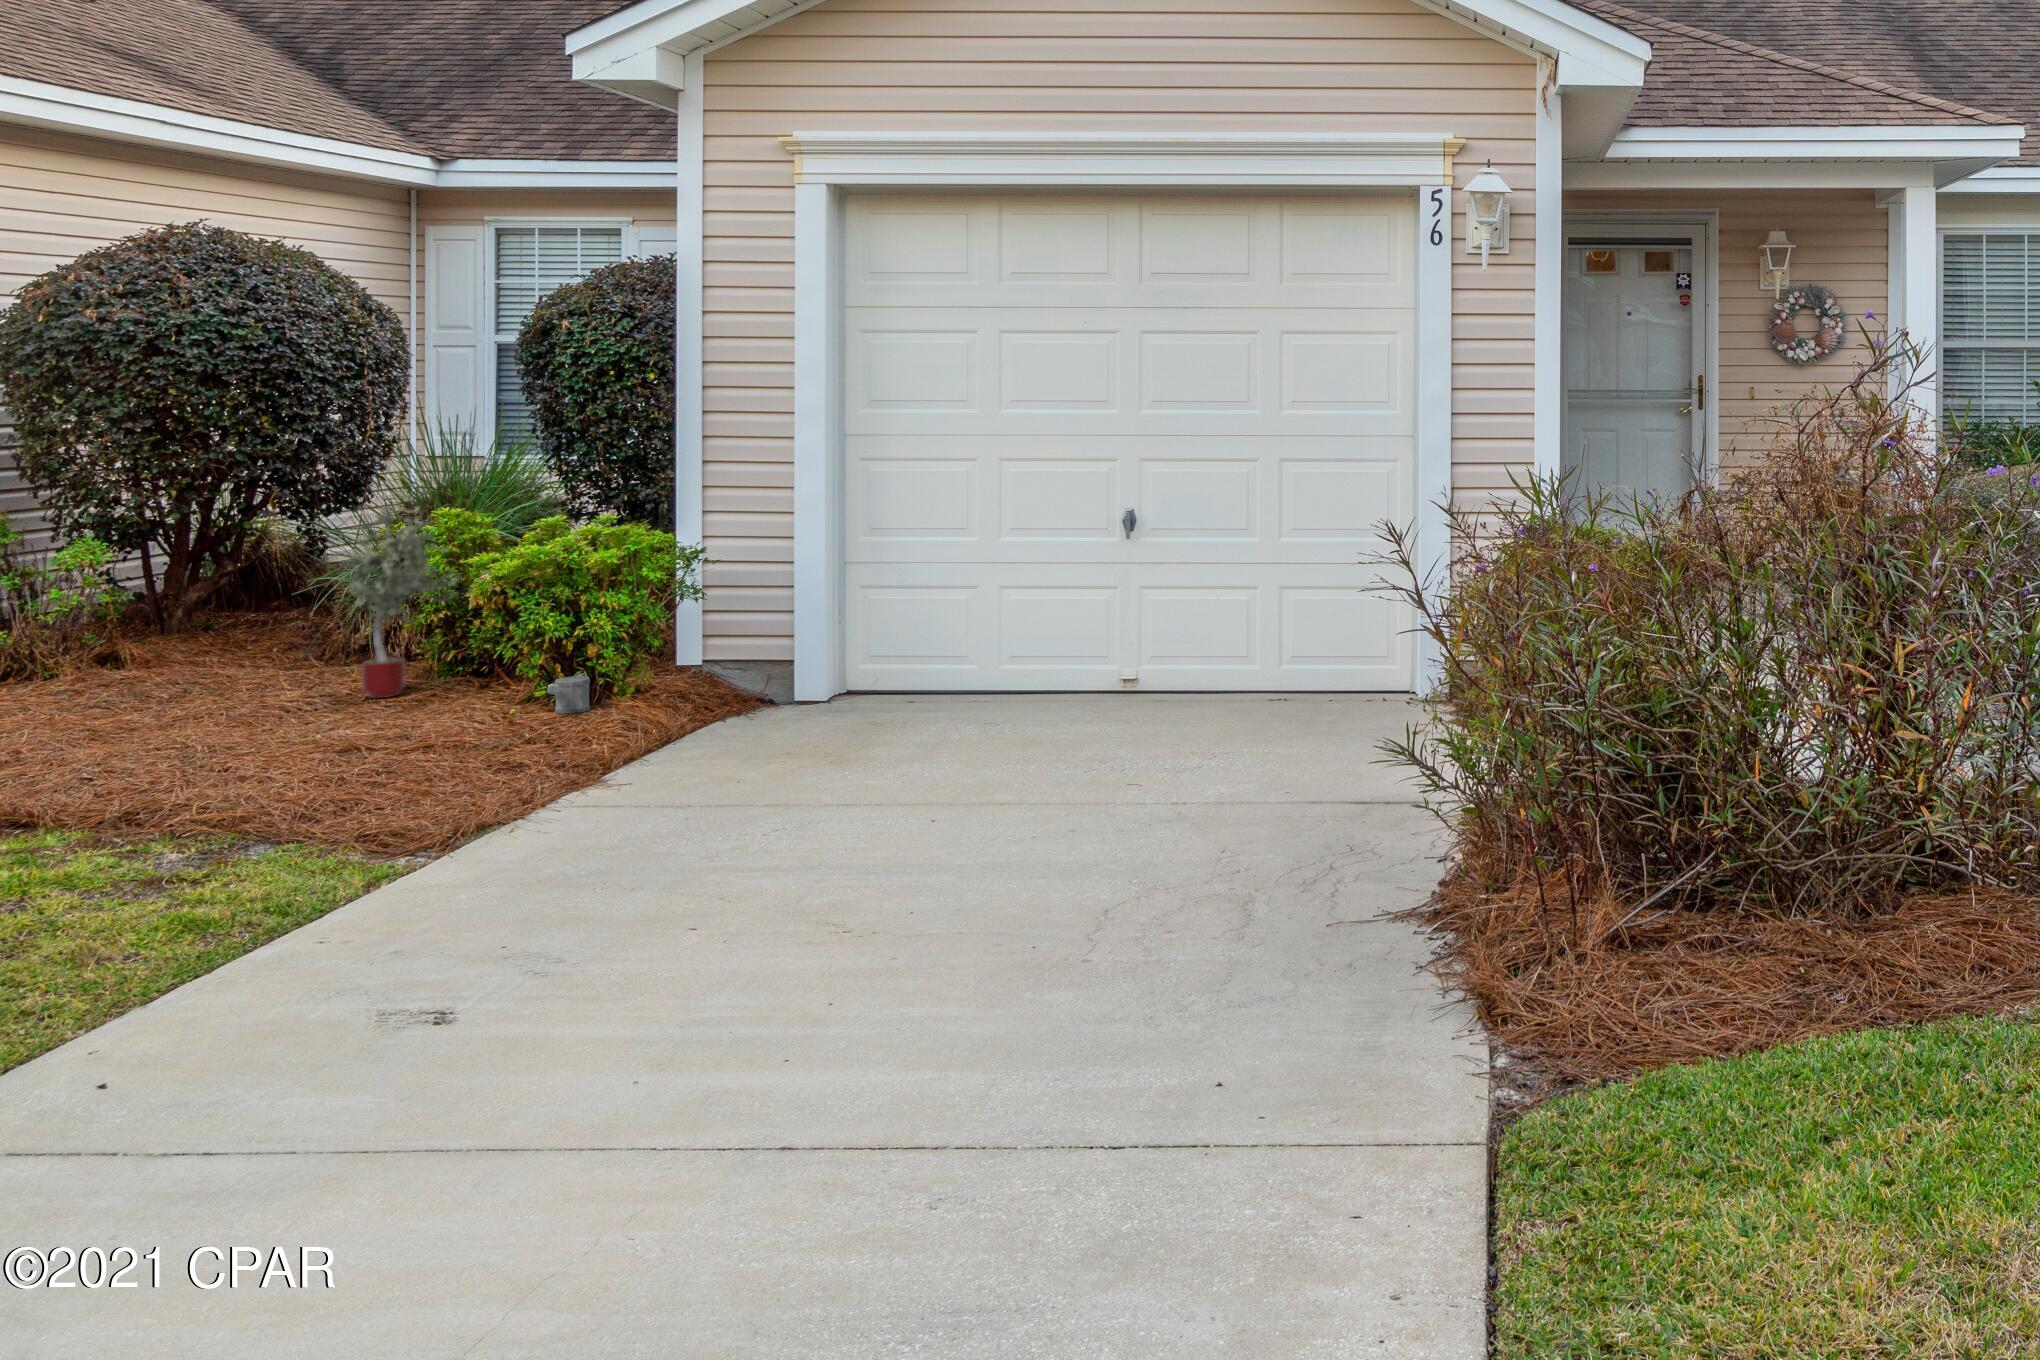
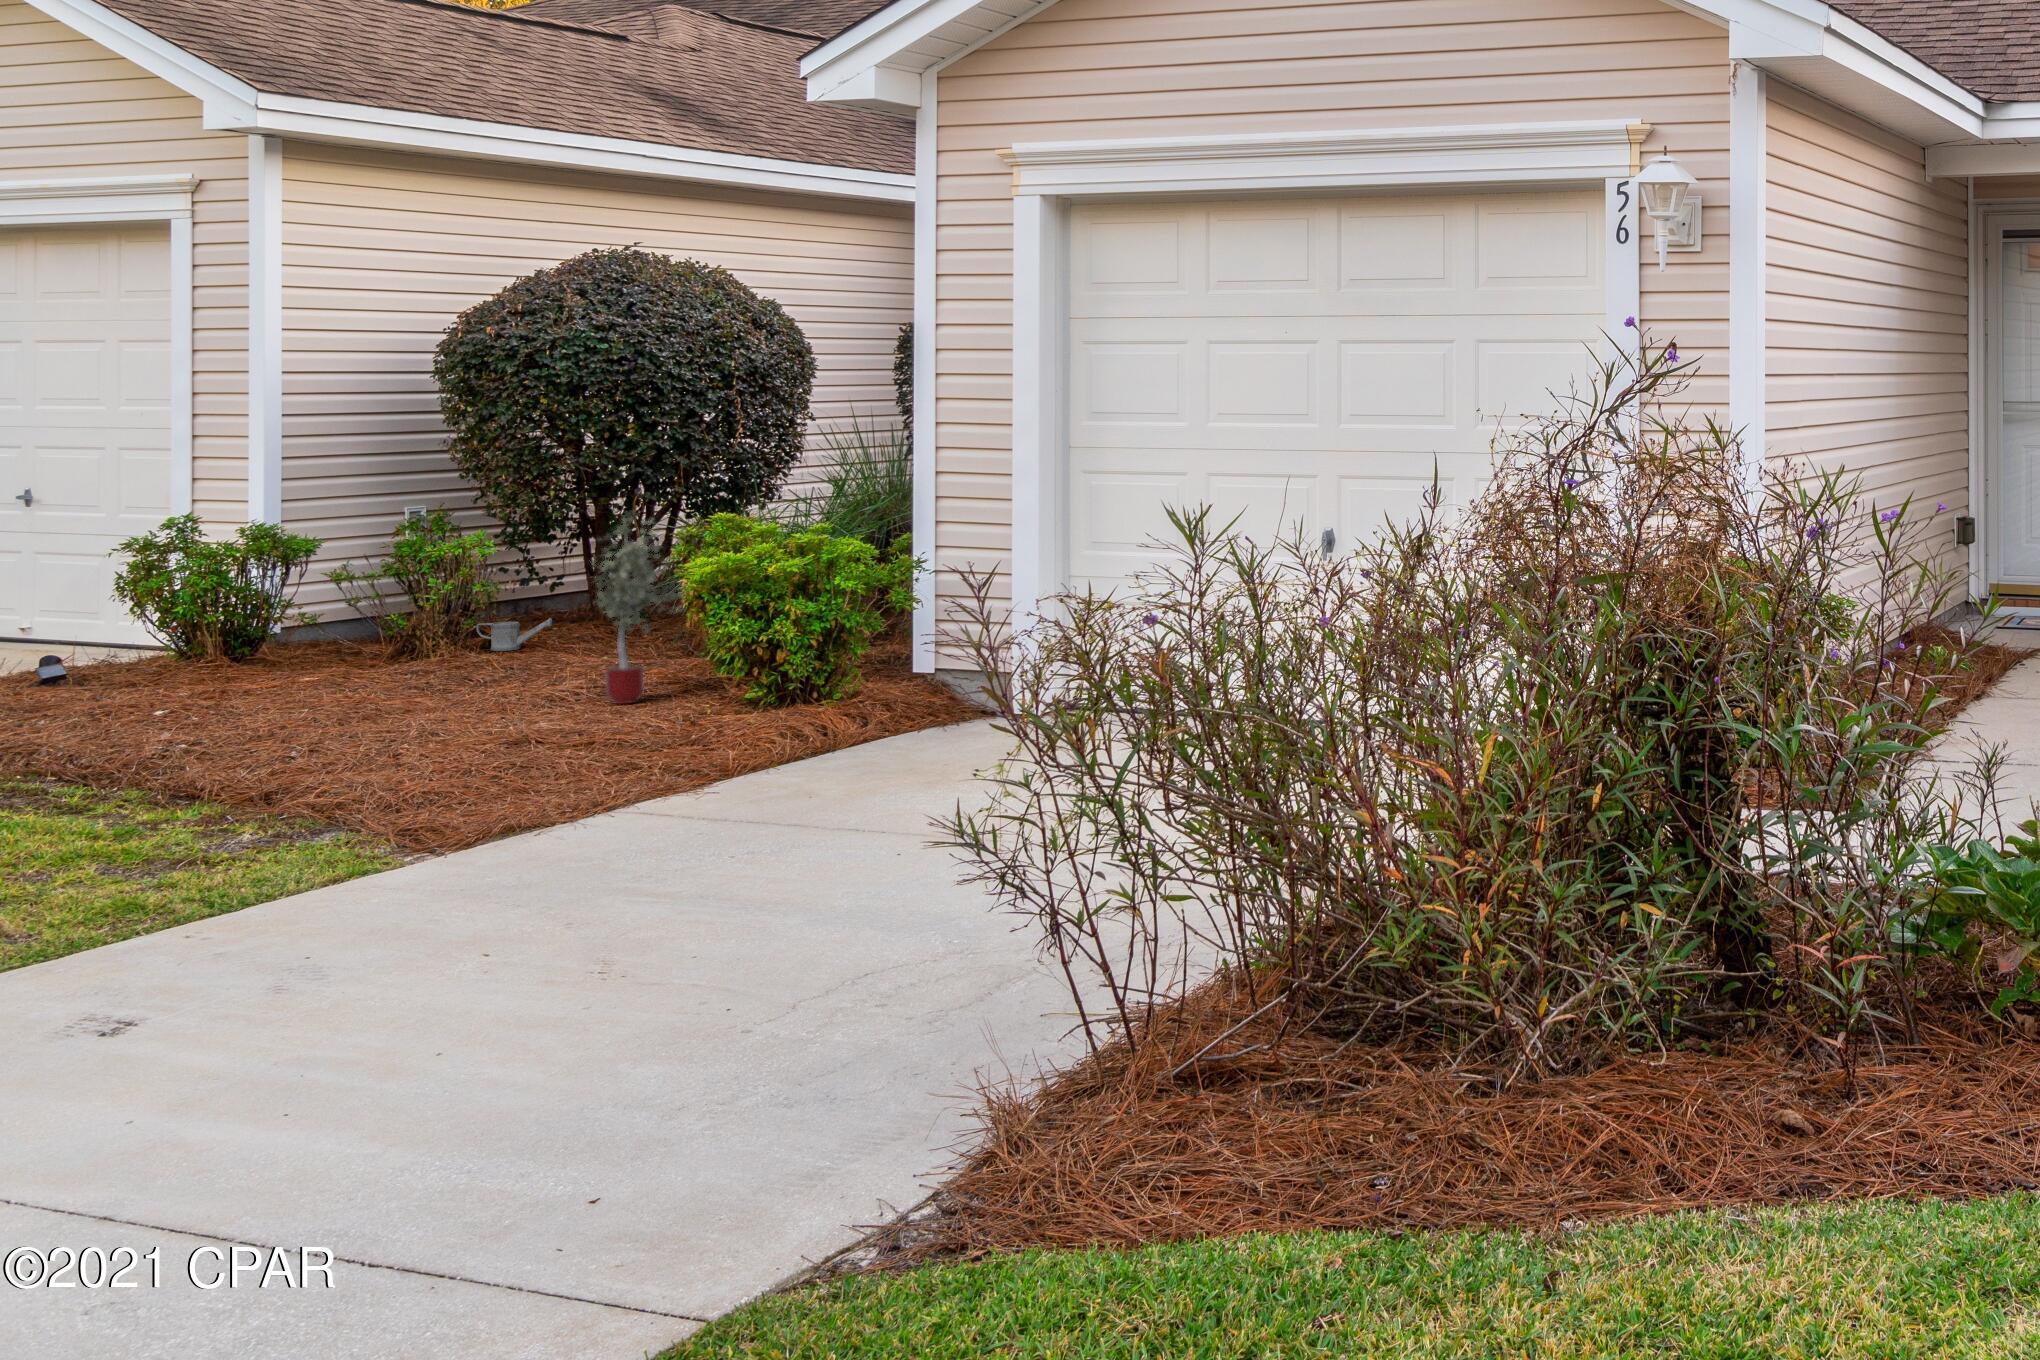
watering can: present [548,673,590,714] -> present [477,618,552,651]

